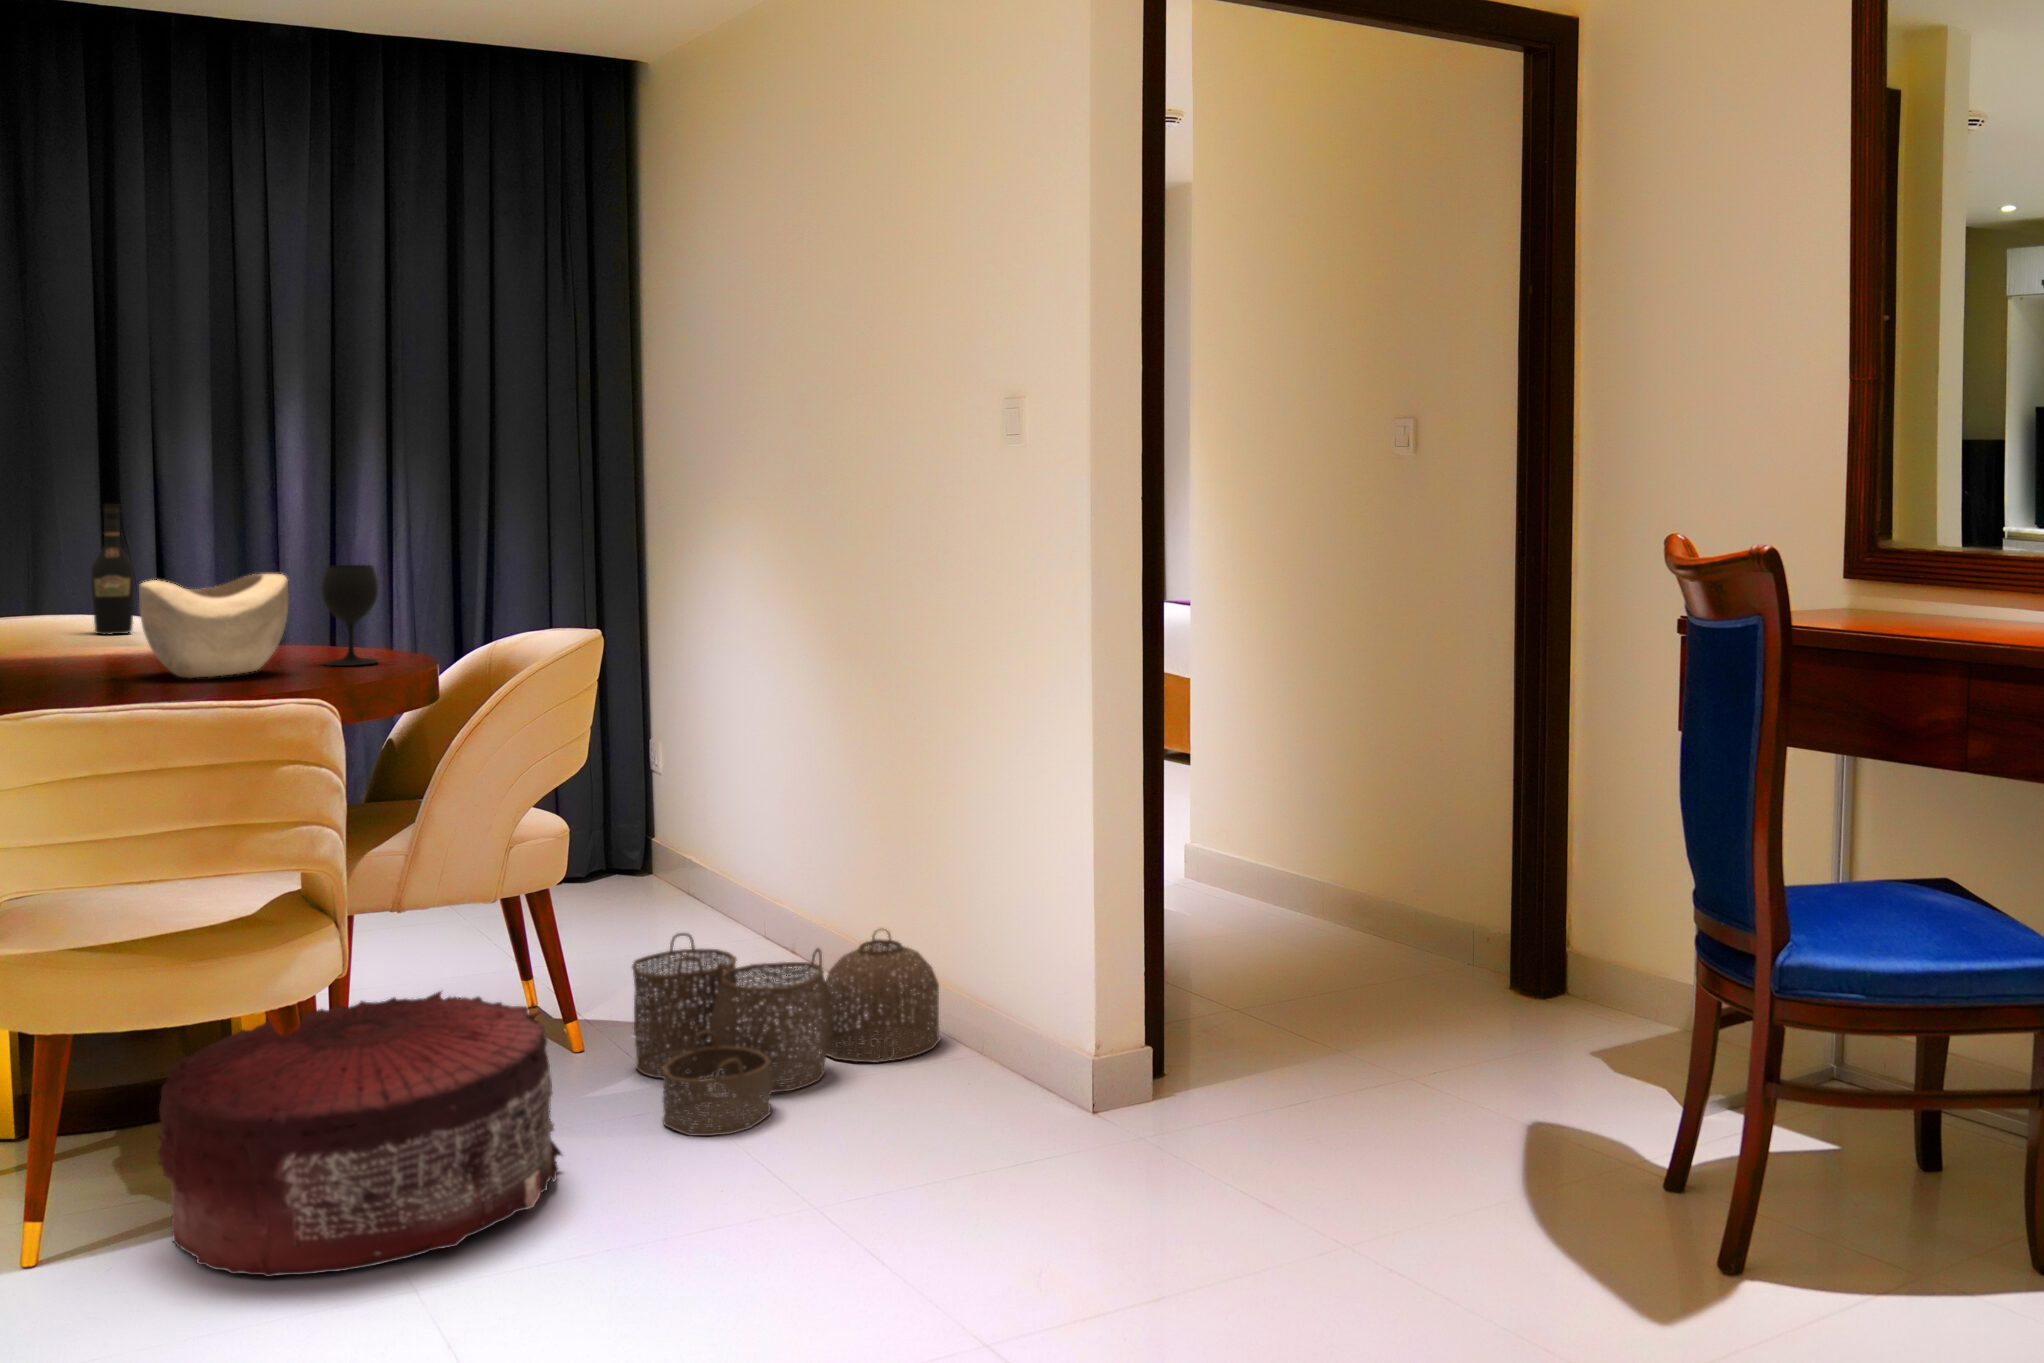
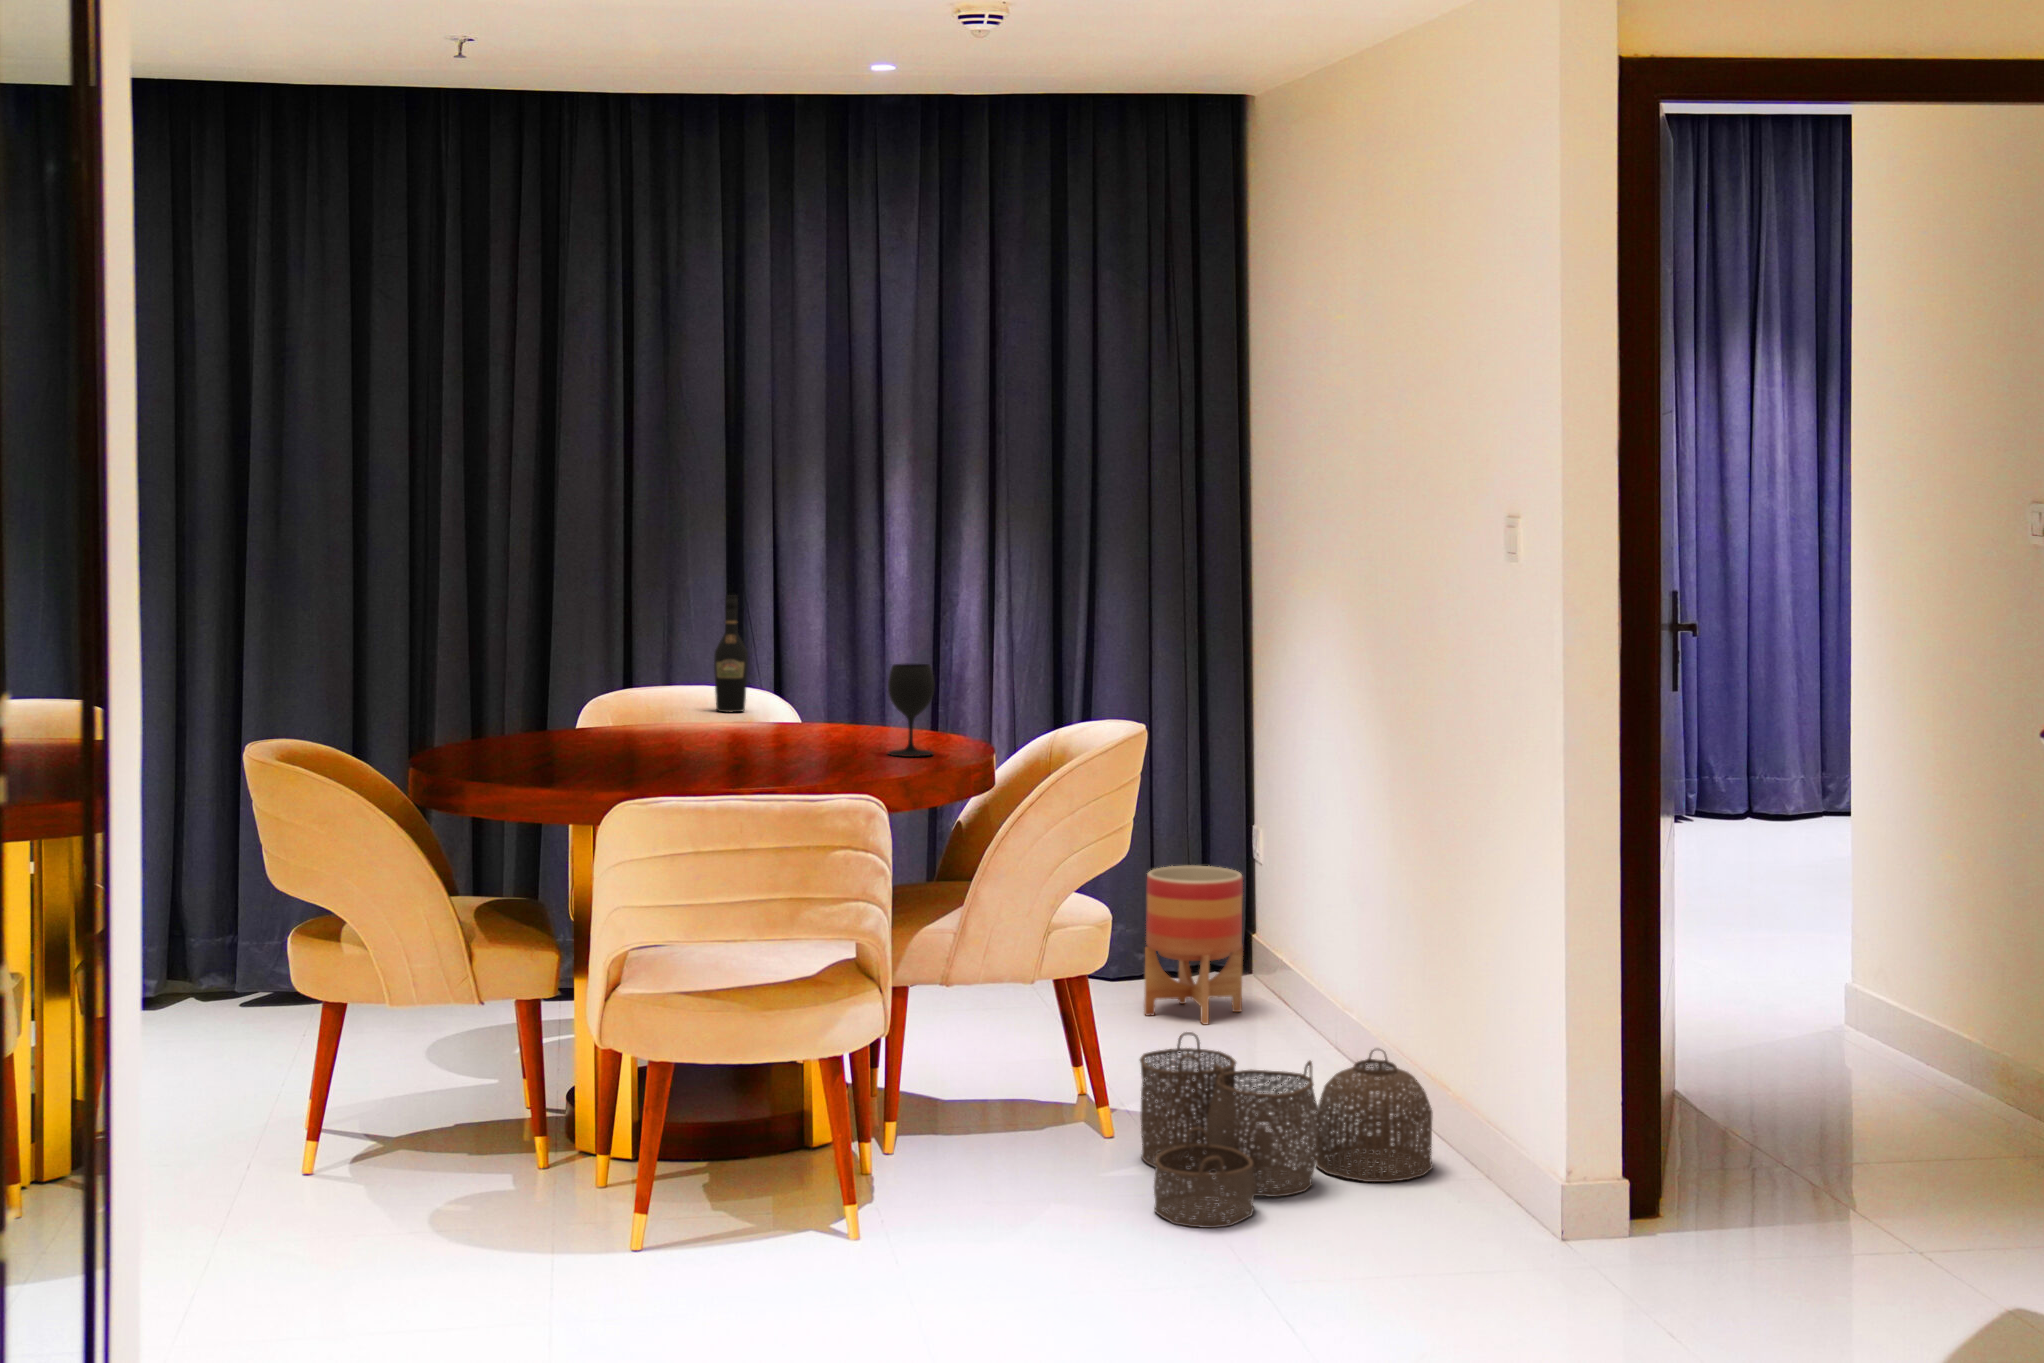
decorative bowl: present [139,574,288,678] -> none [742,672,858,762]
planter: none [603,768,705,925] -> present [1144,866,1243,1025]
pouf: present [158,991,562,1277] -> none [735,1060,1060,1292]

